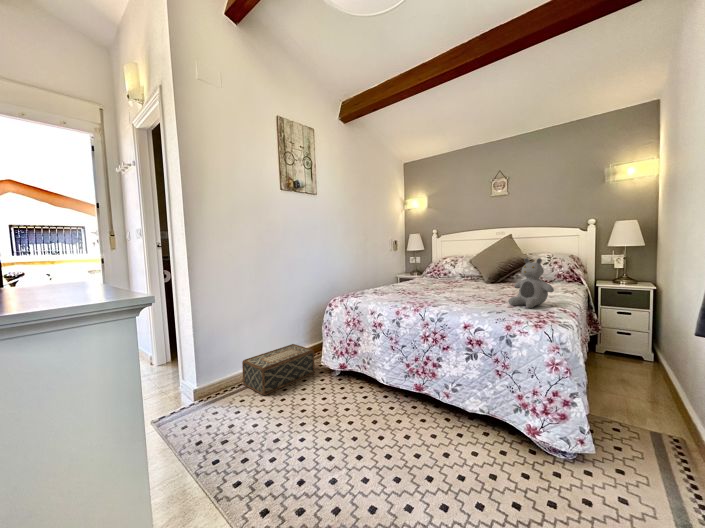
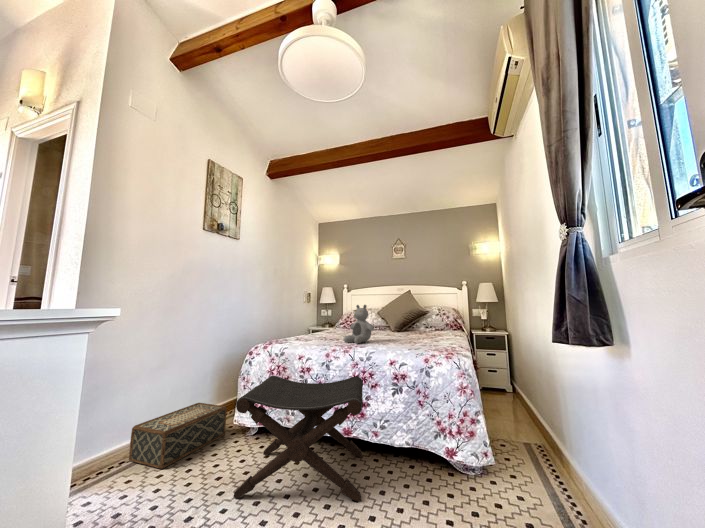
teddy bear: present [508,258,554,308] -> present [344,305,374,343]
footstool: none [306,329,435,458] -> present [233,376,363,502]

